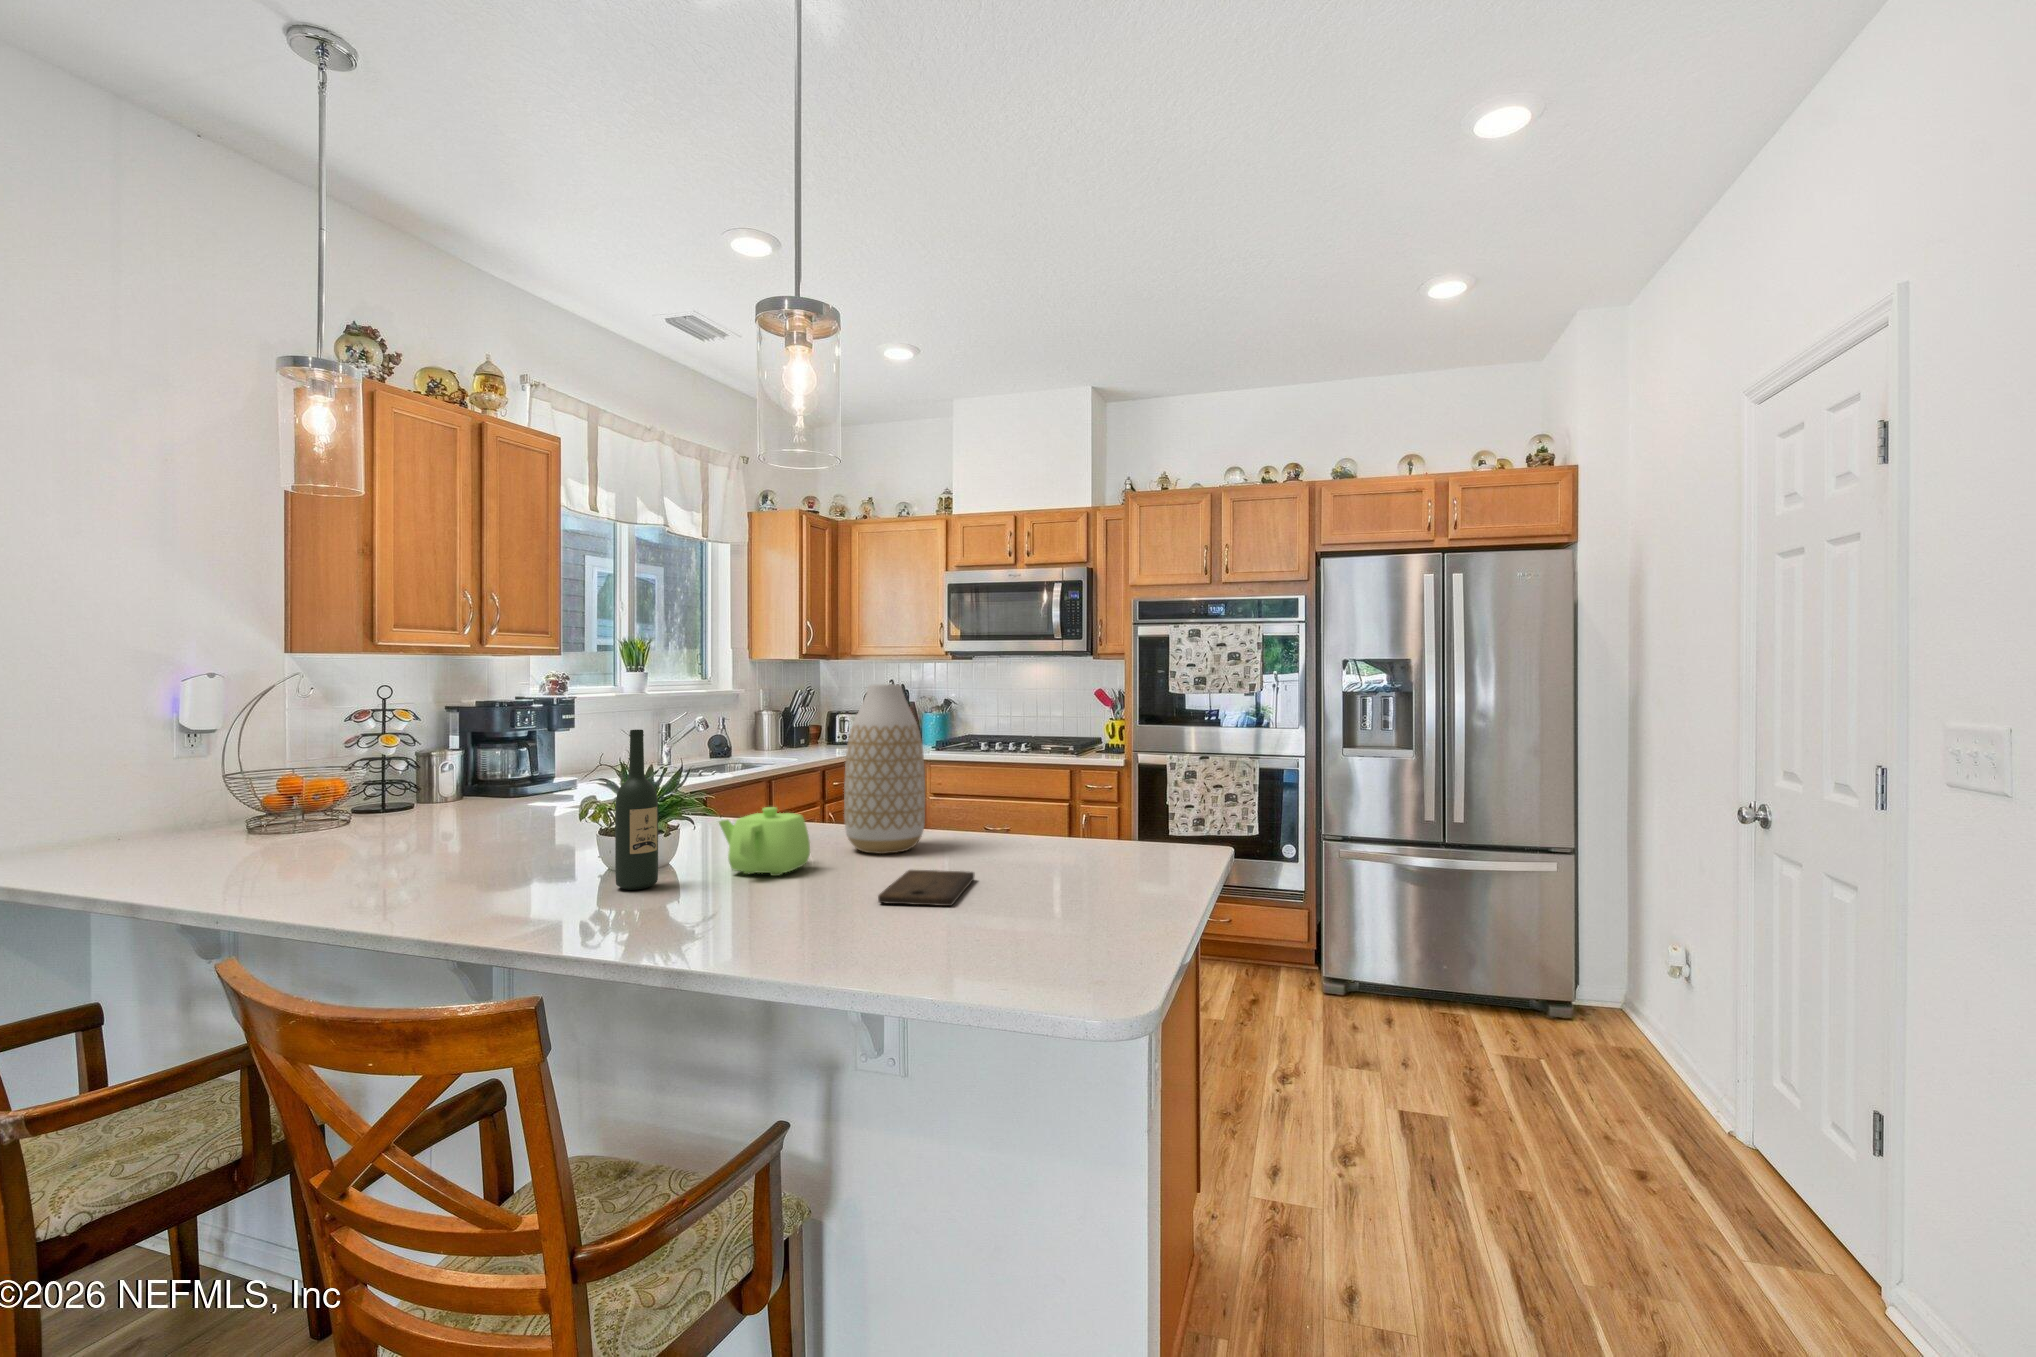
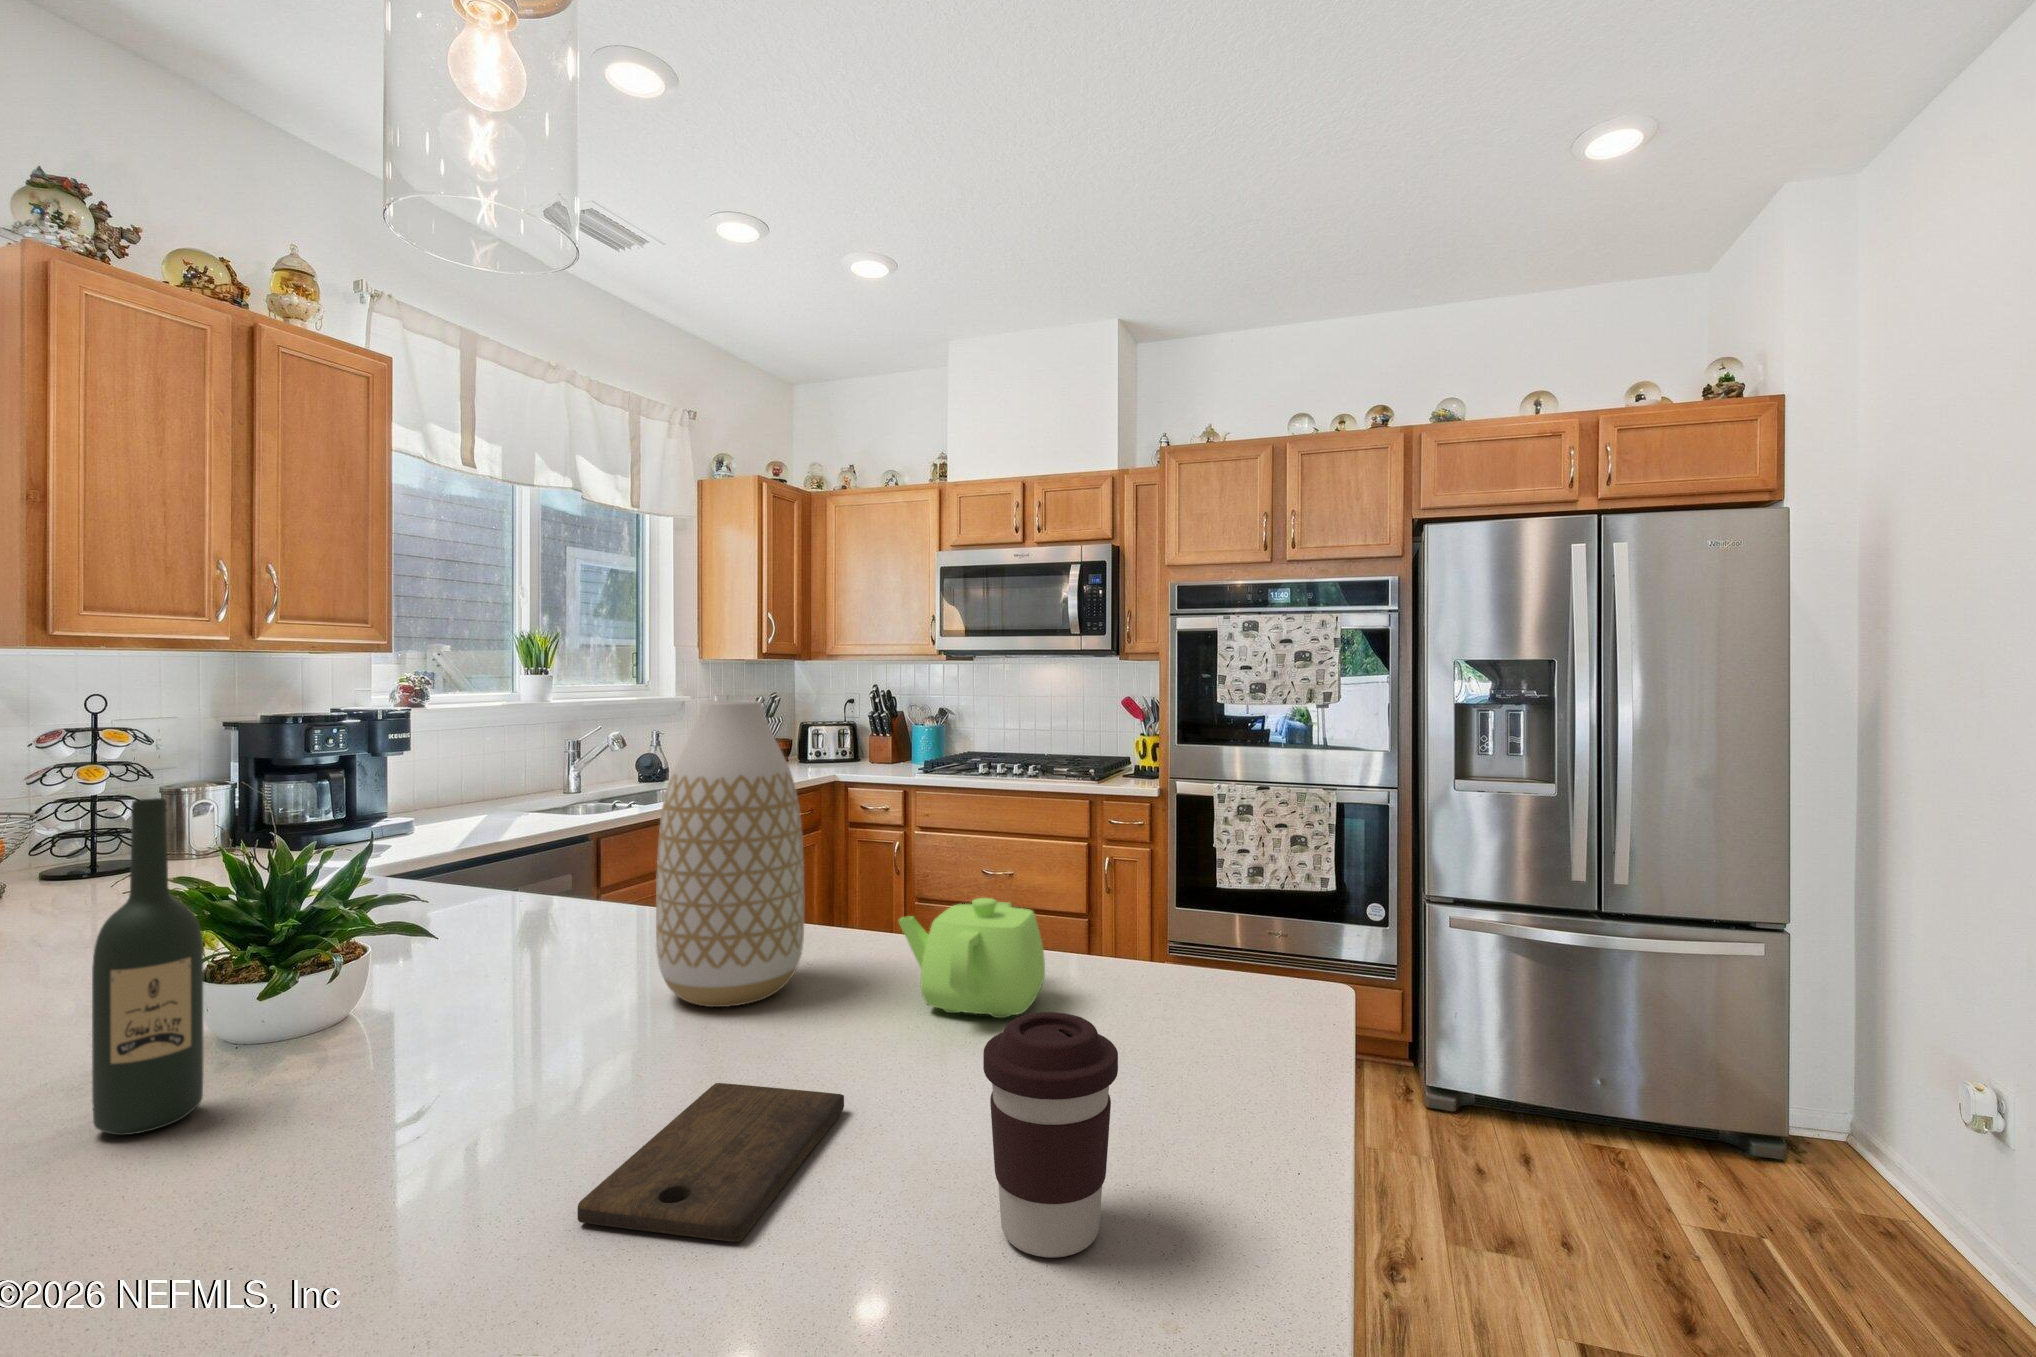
teapot: present [719,807,810,876] -> present [898,898,1045,1018]
coffee cup: none [1053,814,1109,906] -> present [983,1012,1118,1257]

